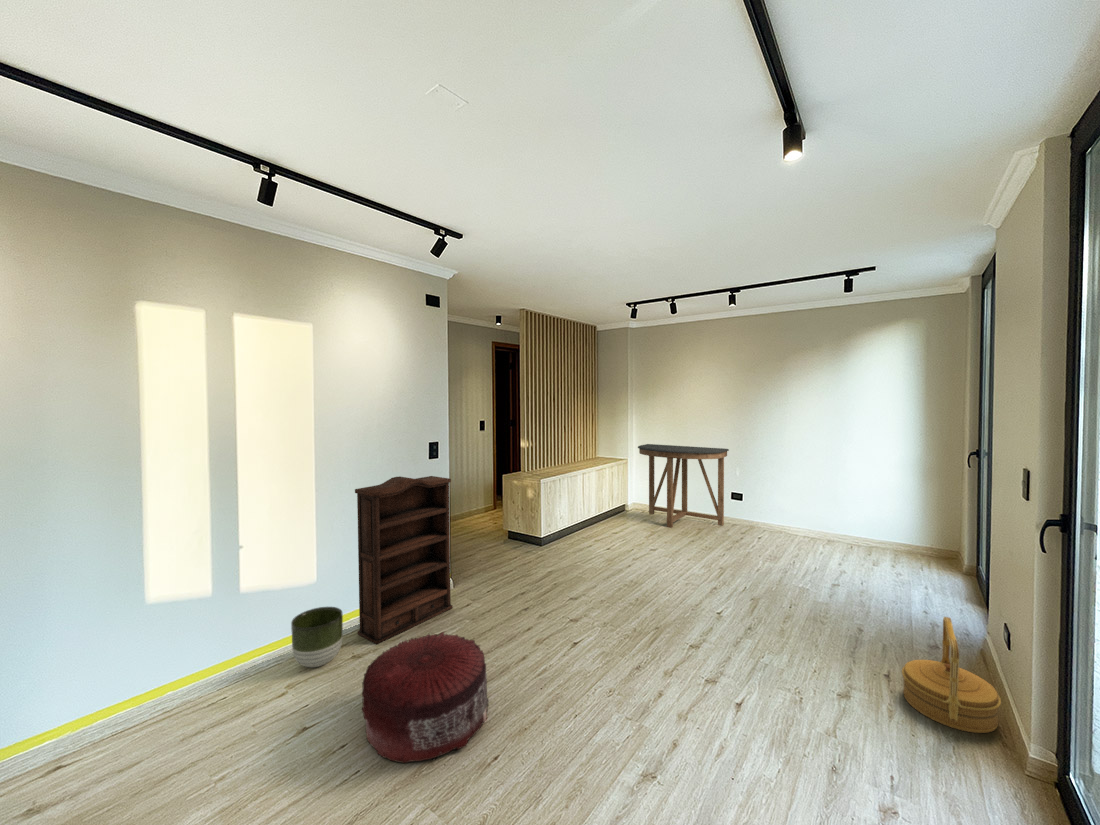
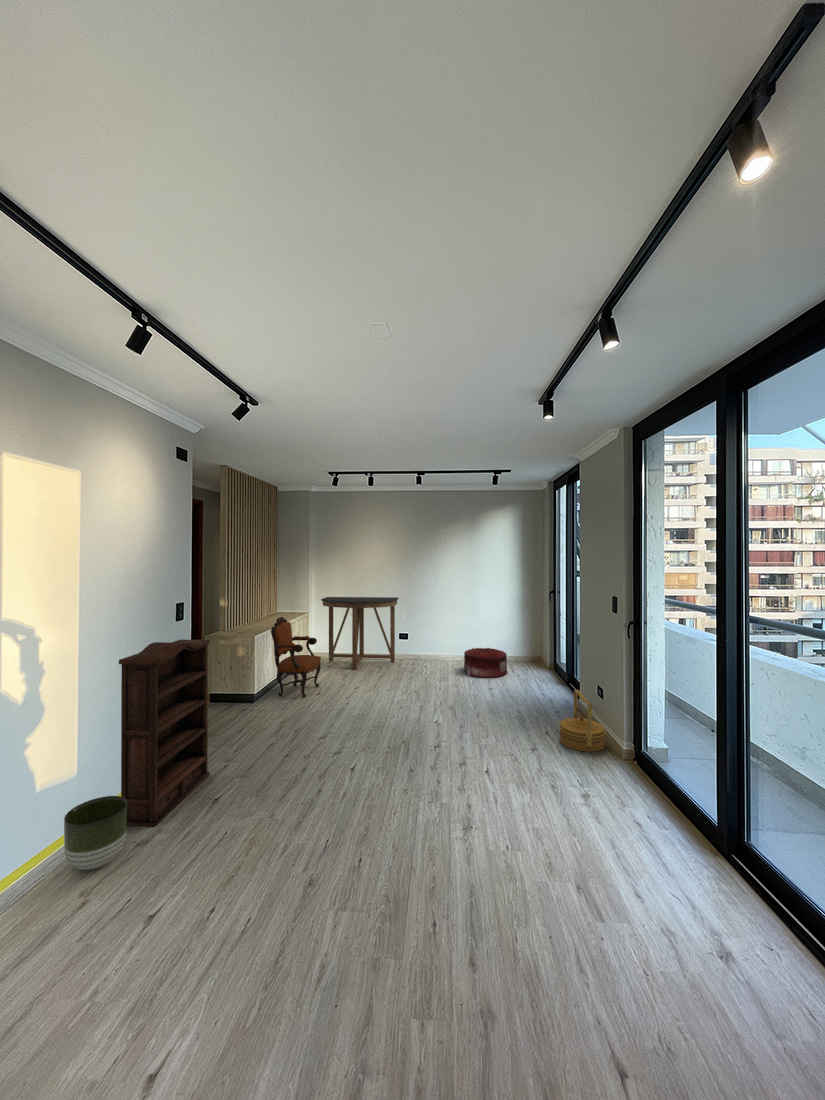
armchair: none [564,462,620,549] -> present [271,617,321,698]
pouf: present [362,632,488,763] -> present [464,648,508,678]

